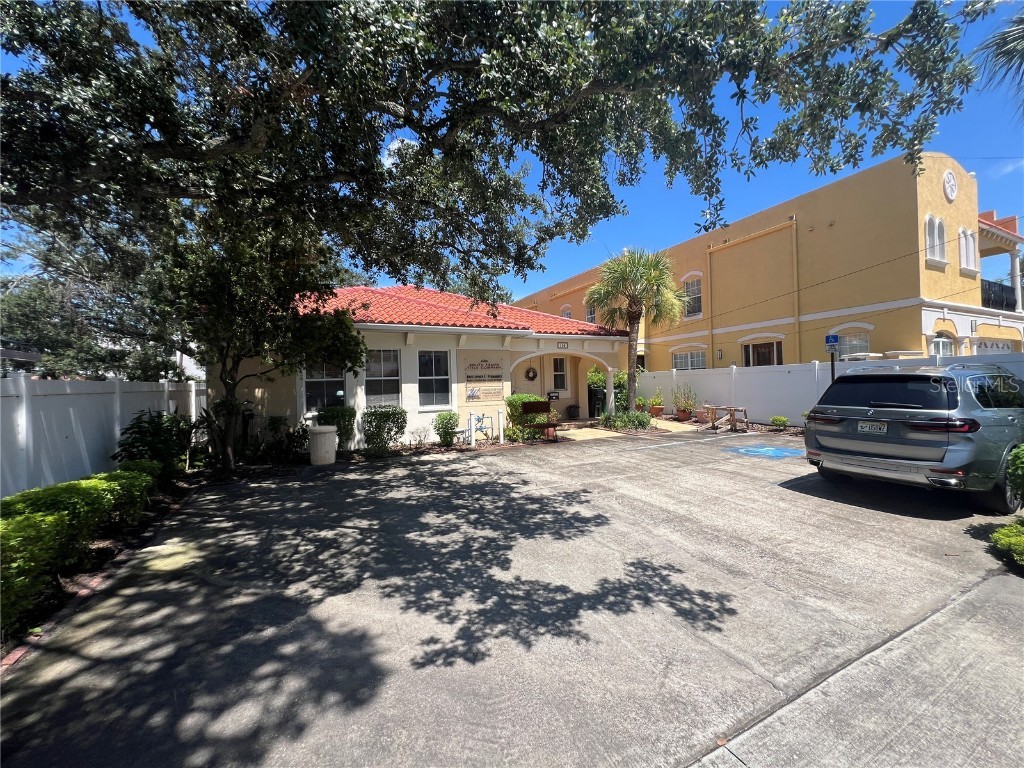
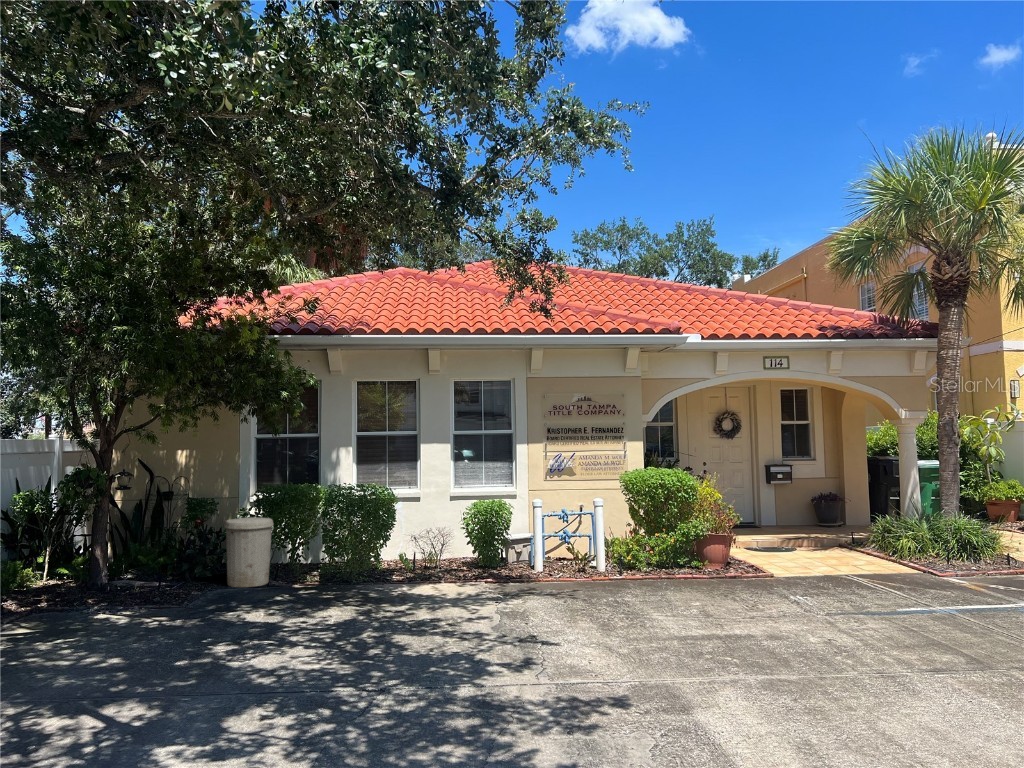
bench: present [521,401,563,445] -> none [642,485,737,582]

